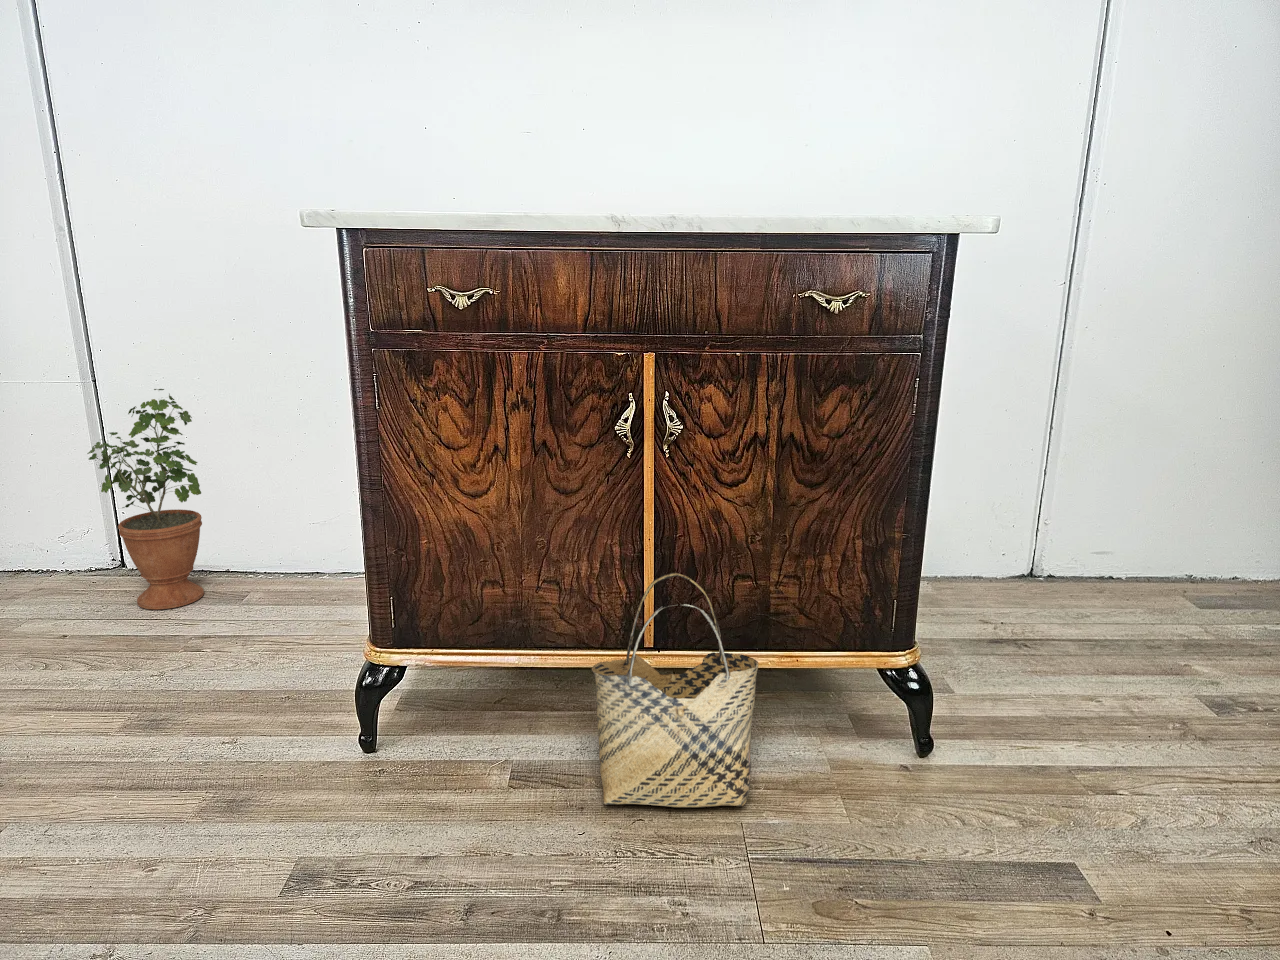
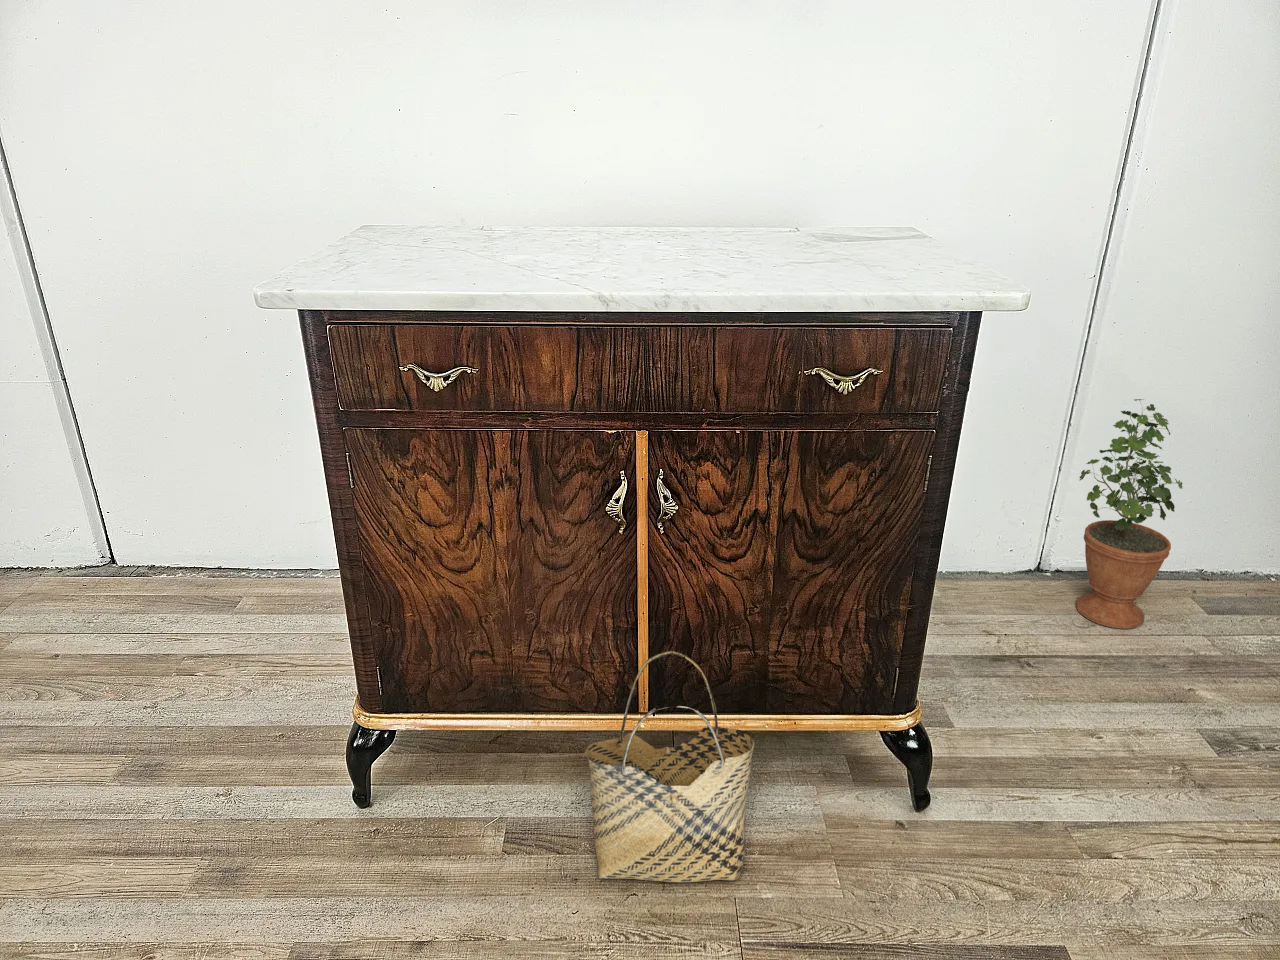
potted plant: present [87,389,204,609] -> present [1076,399,1183,629]

